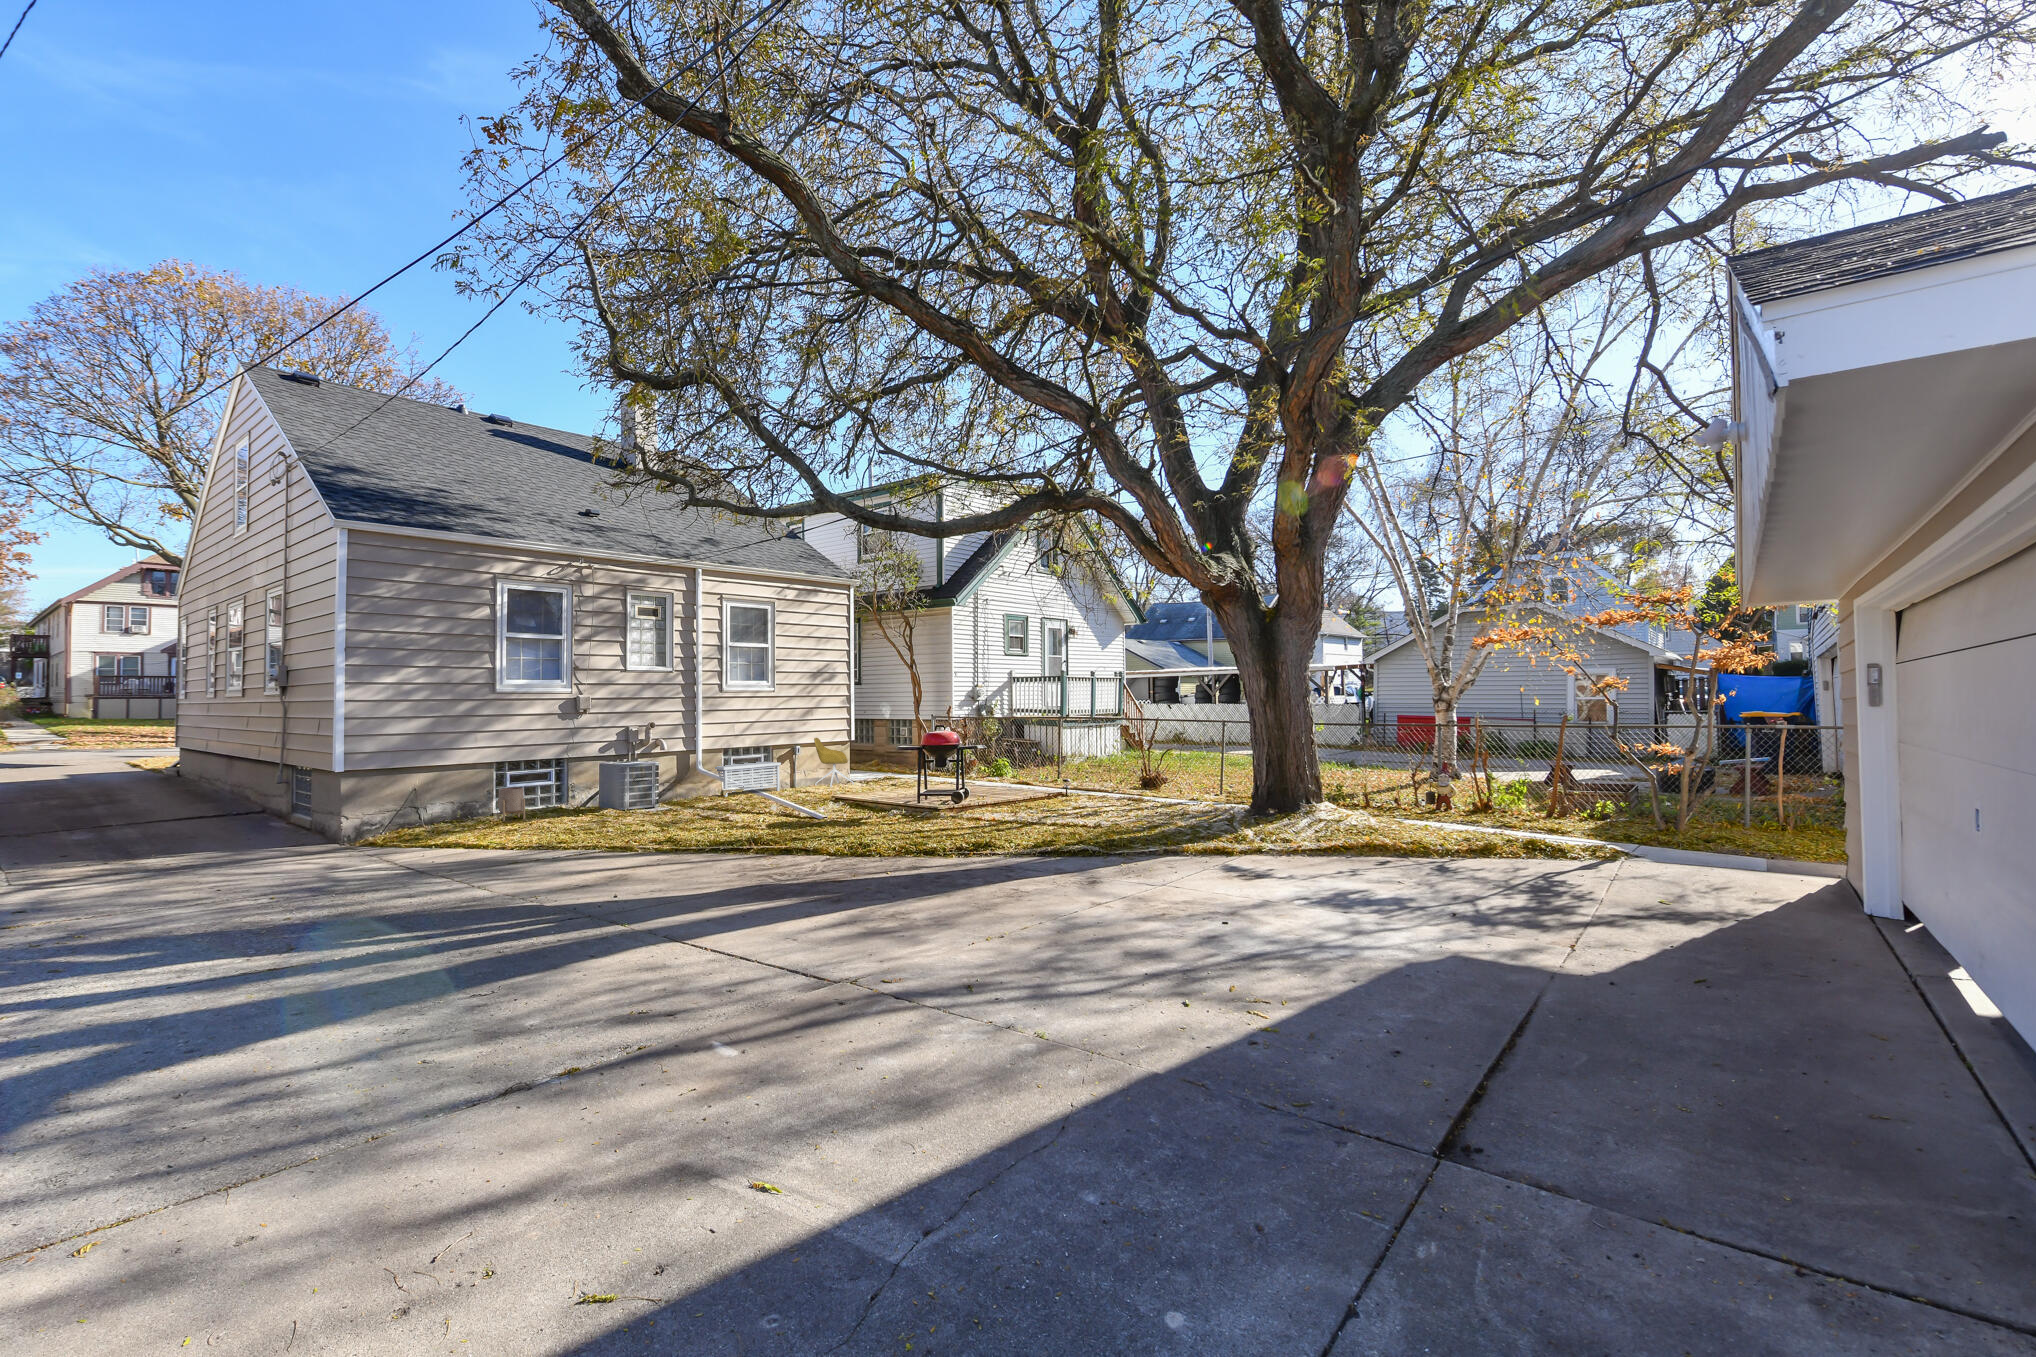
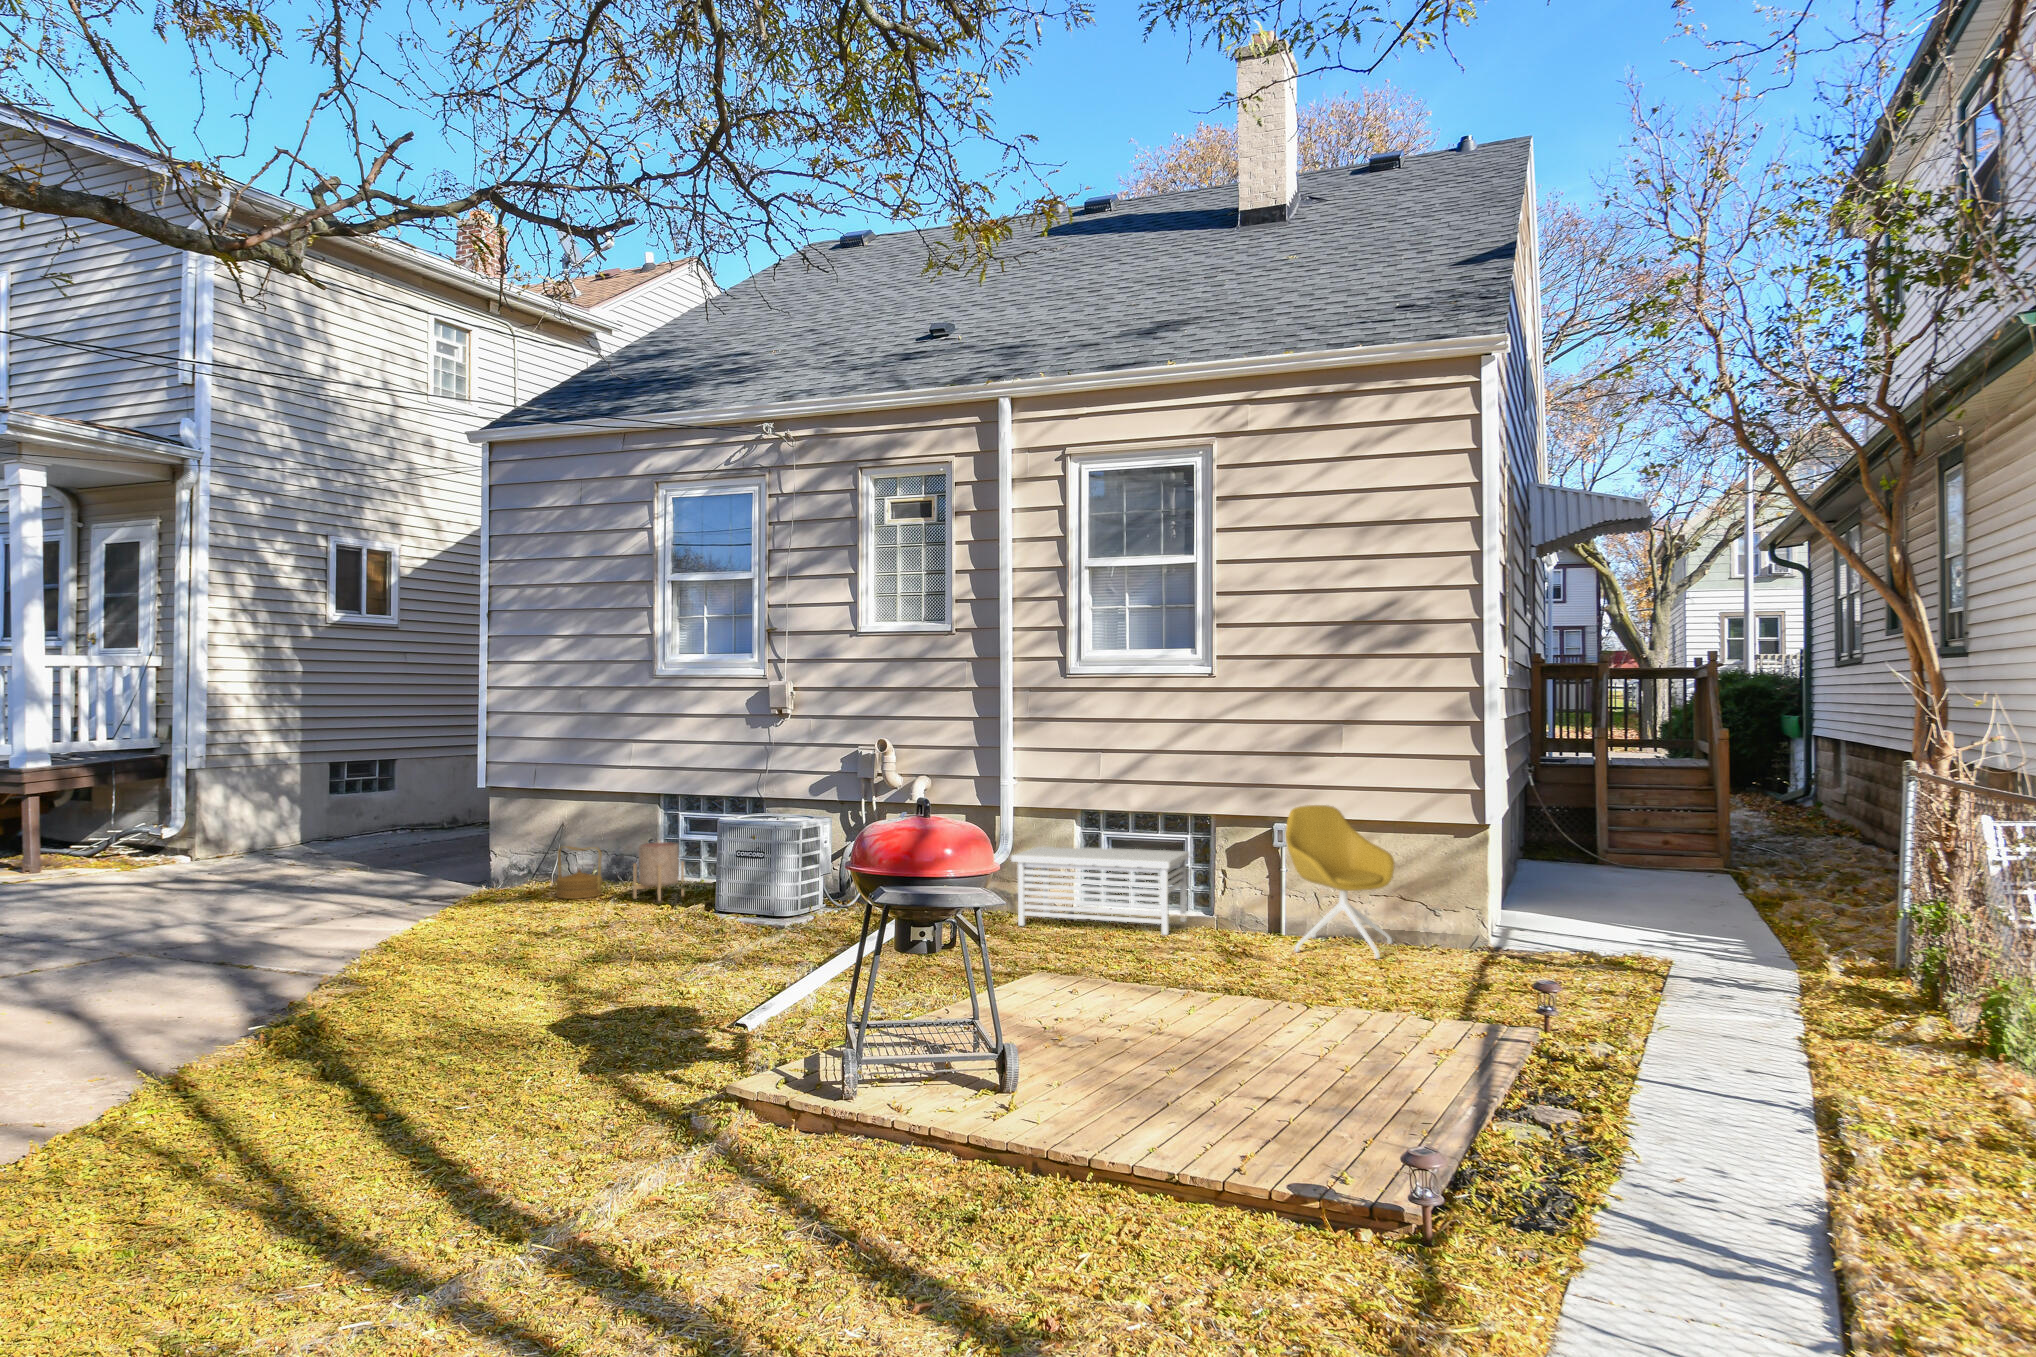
woven basket: none [441,795,475,828] -> present [556,846,603,899]

